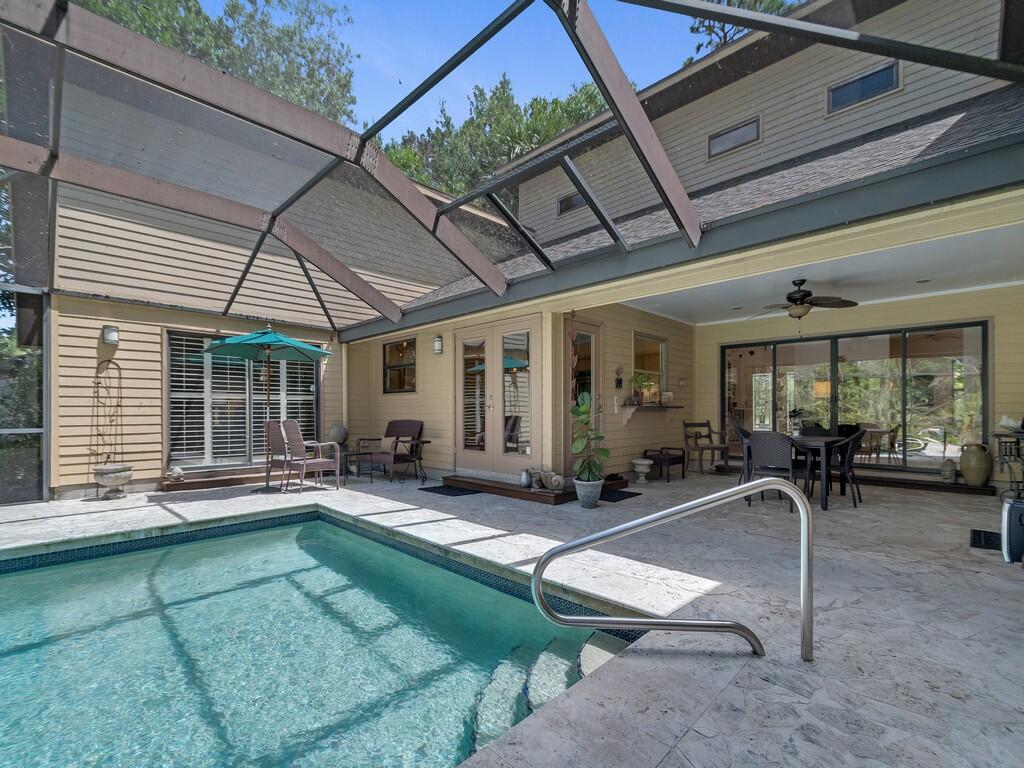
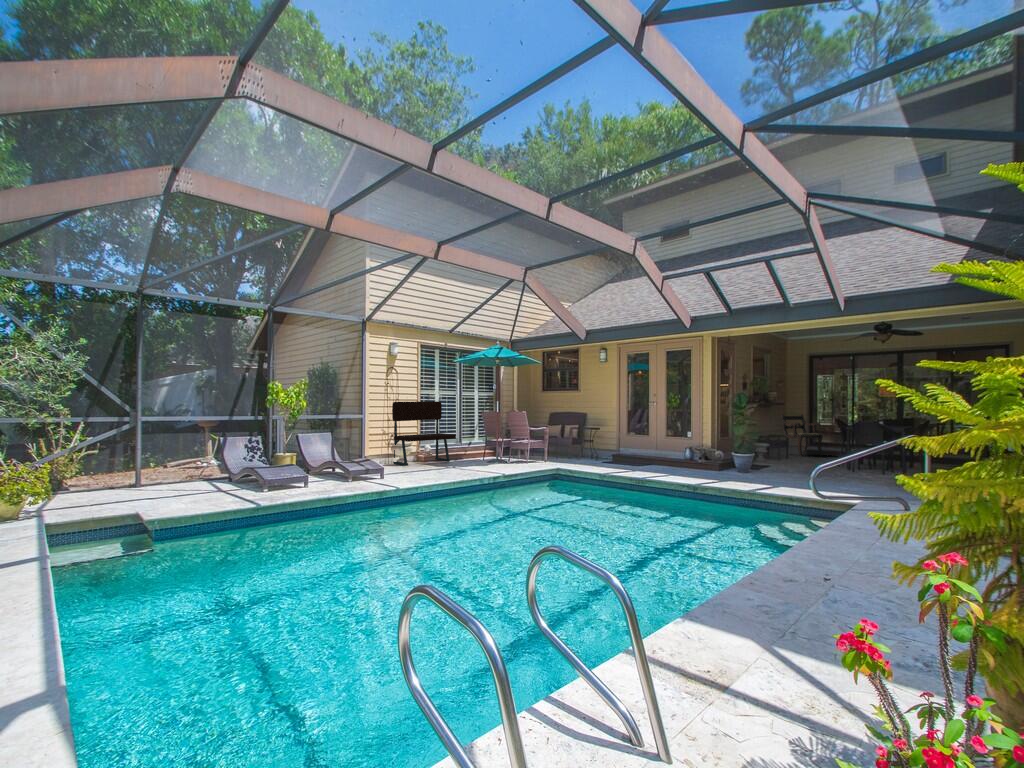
bench: none [105,408,204,502] -> present [392,402,456,466]

